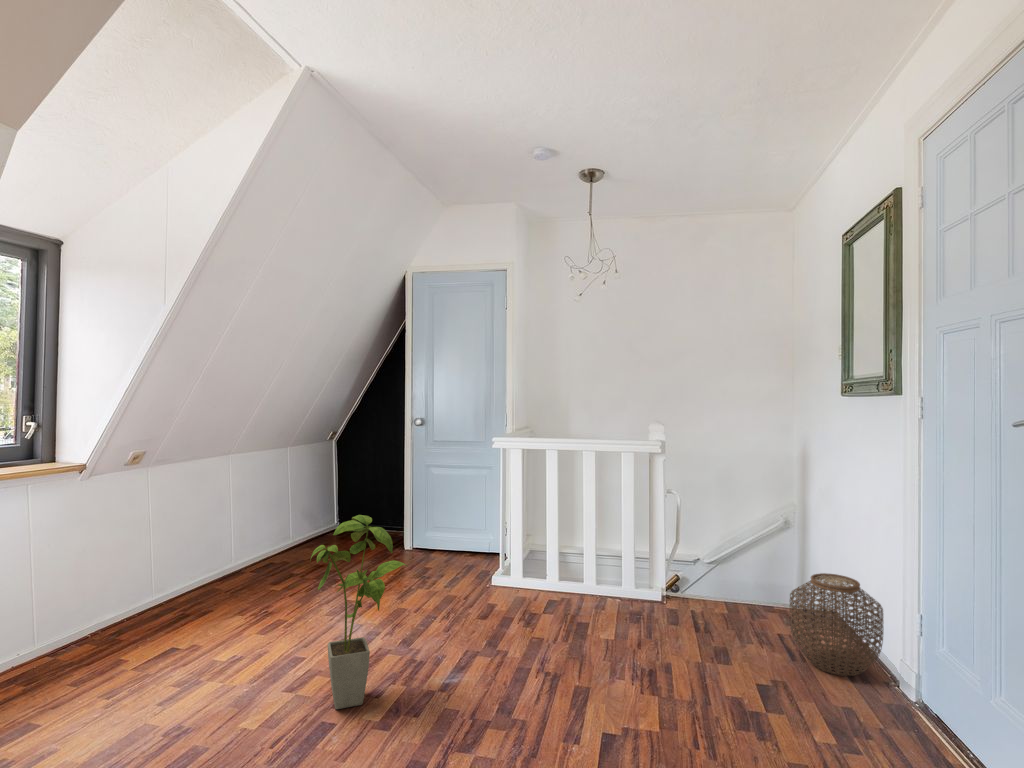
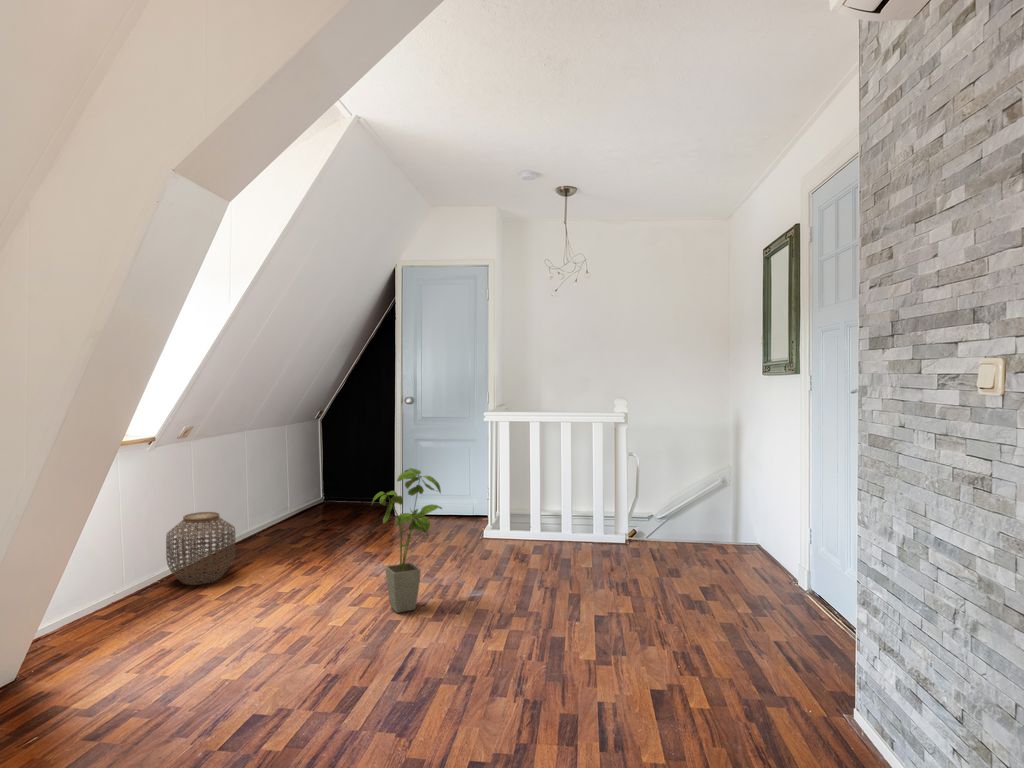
woven basket: present [790,573,884,676] -> present [166,512,235,585]

